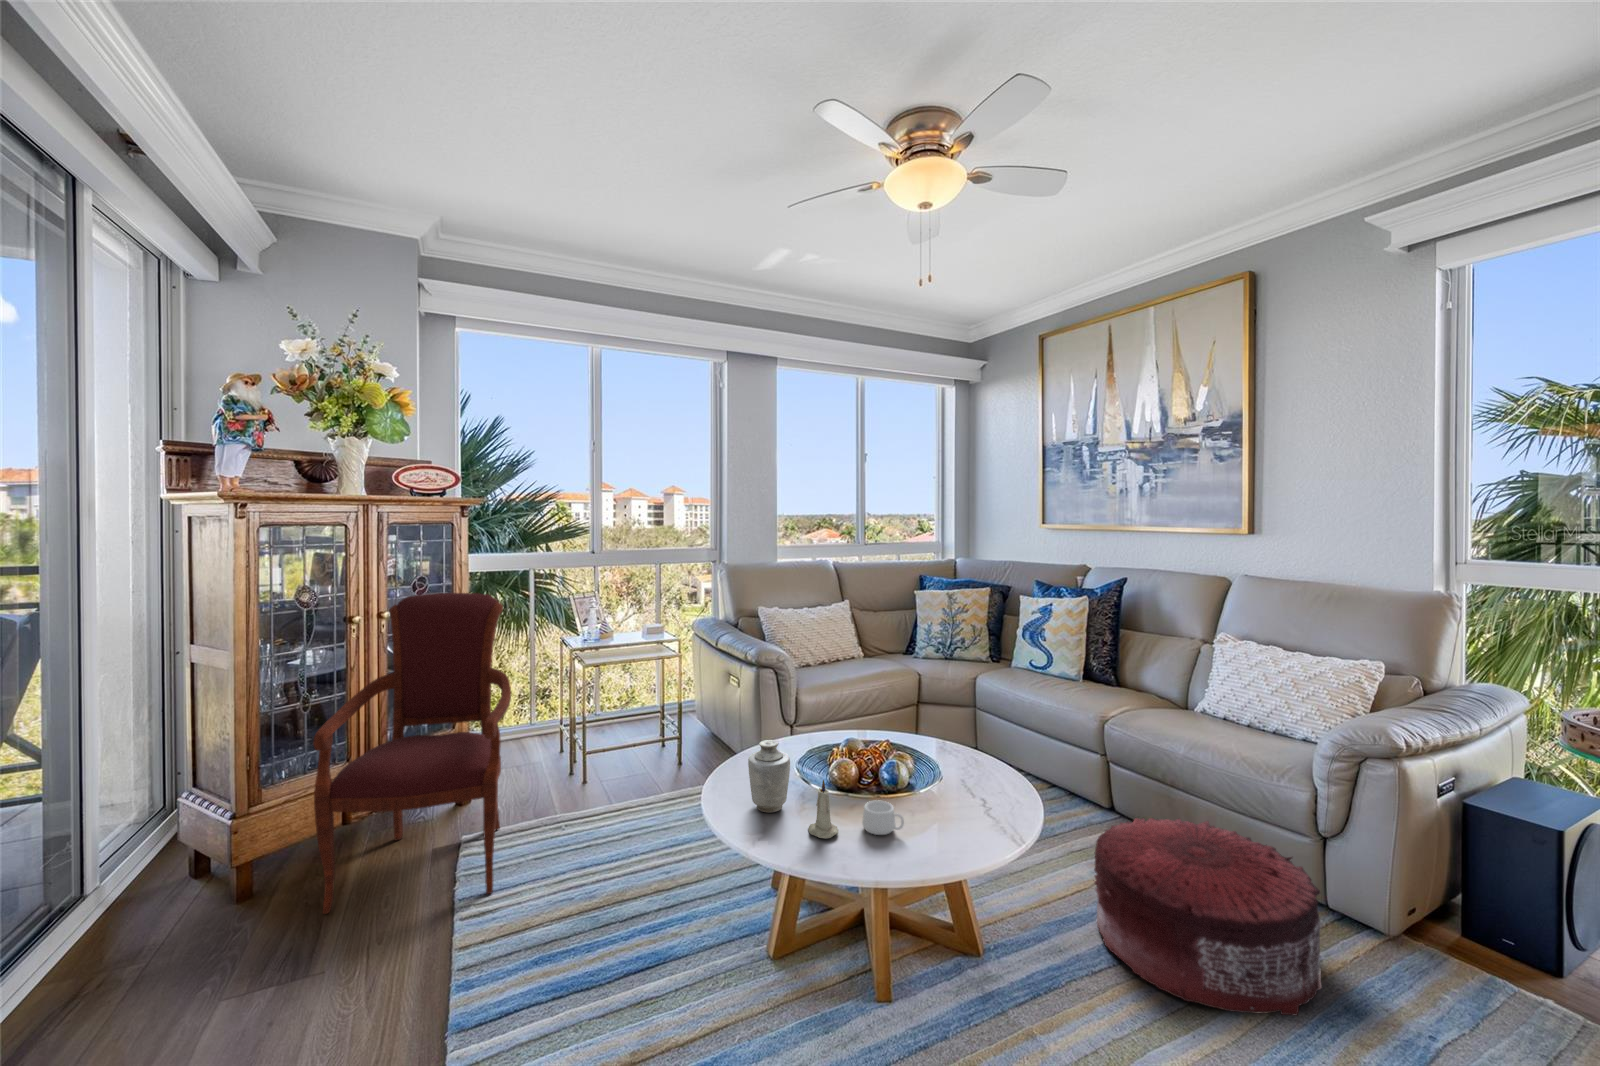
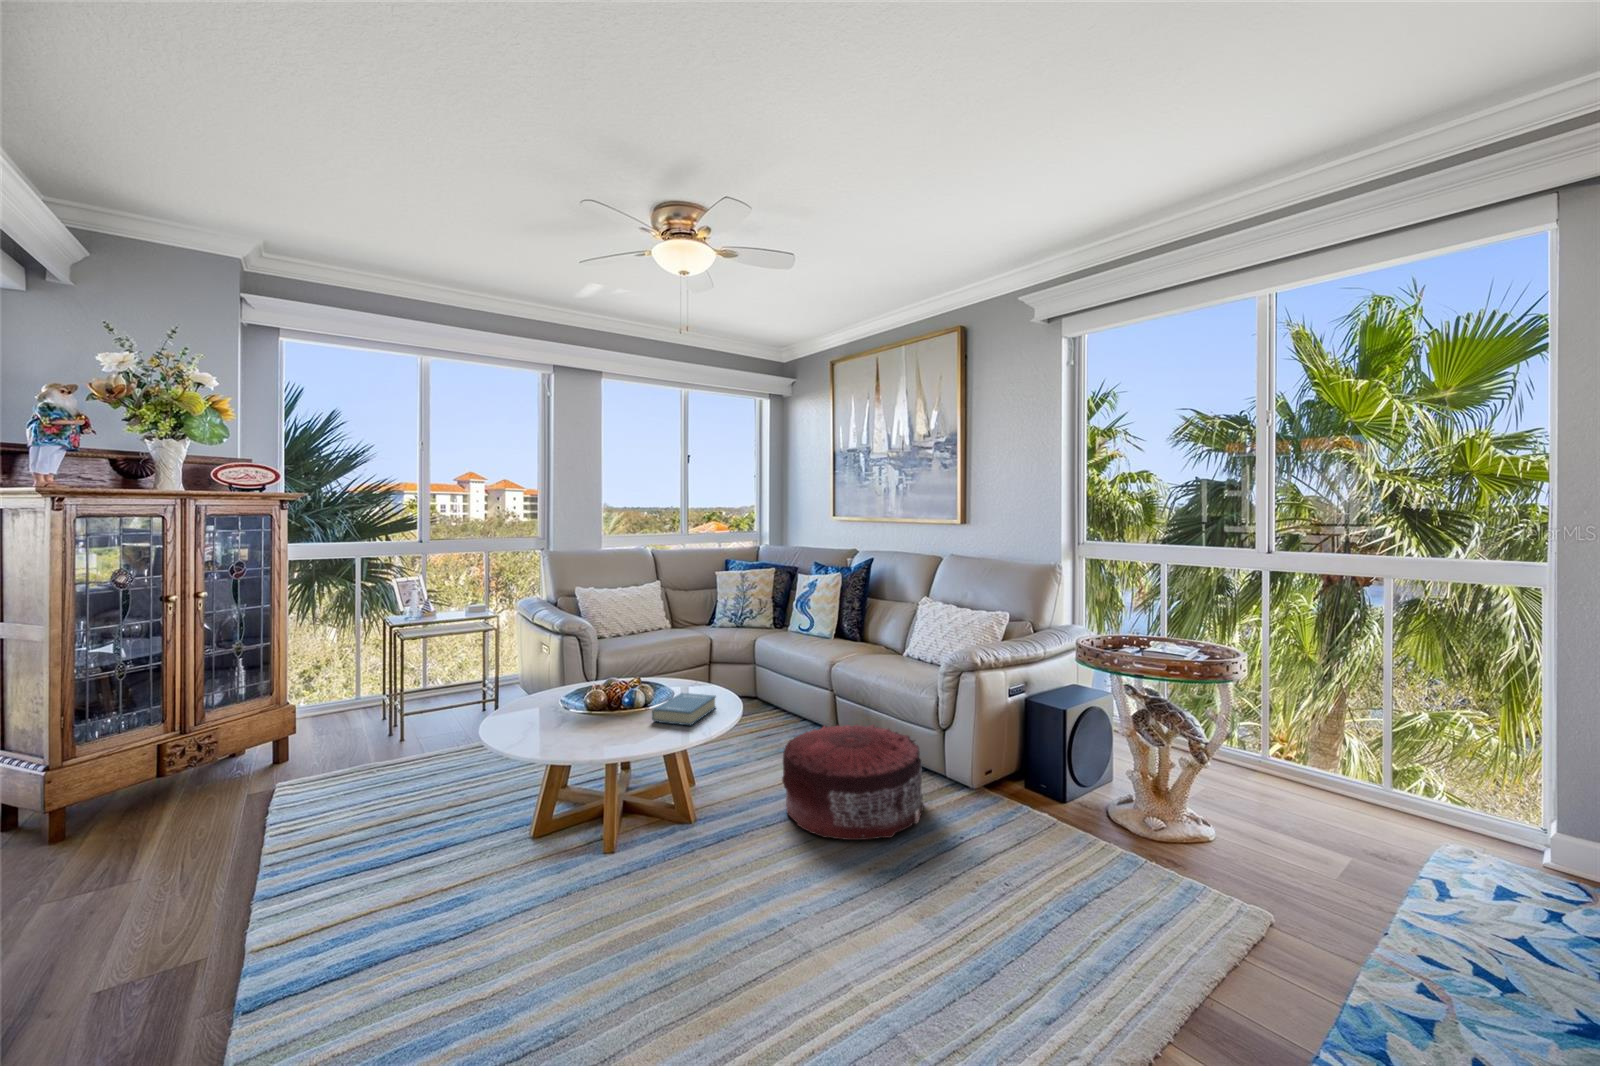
armchair: present [313,593,511,914] -> none [129,575,324,844]
vase: present [748,740,790,813] -> none [511,675,546,729]
hardback book: none [925,765,998,822] -> present [652,693,716,725]
candle: present [808,780,838,838] -> none [552,698,576,741]
mug: present [862,800,904,835] -> none [596,714,625,737]

